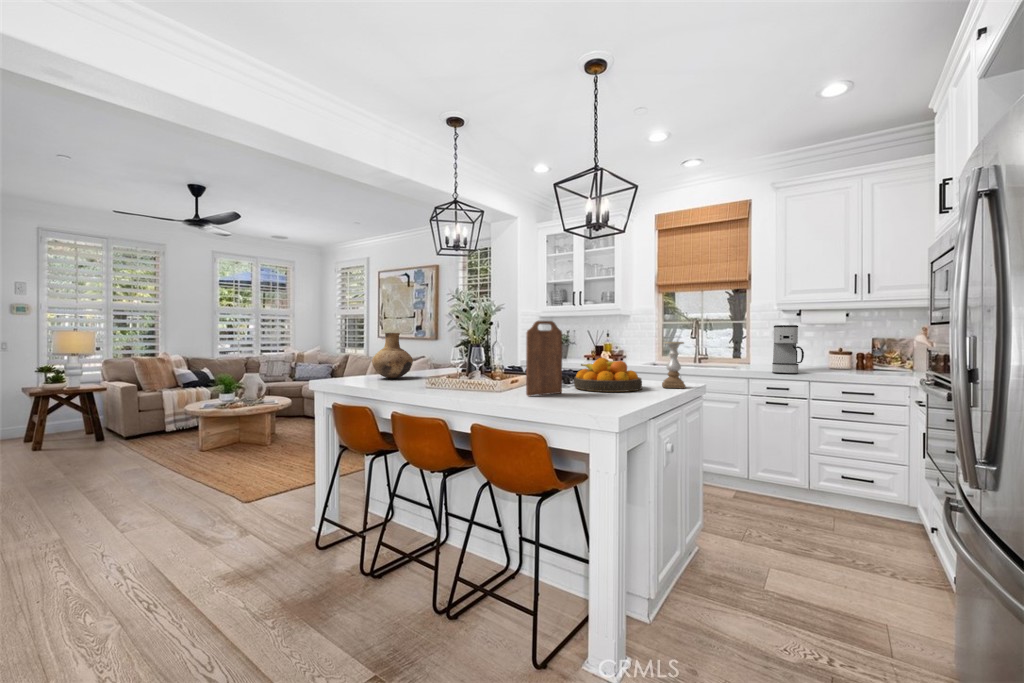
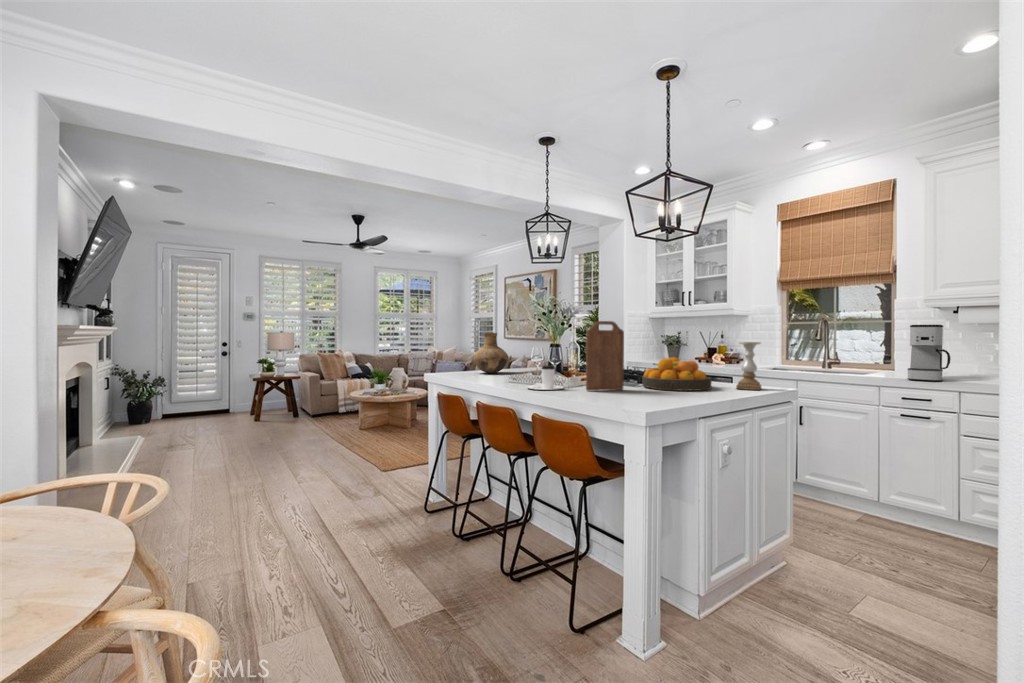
coffee cup: none [457,370,500,397] -> present [527,366,563,390]

